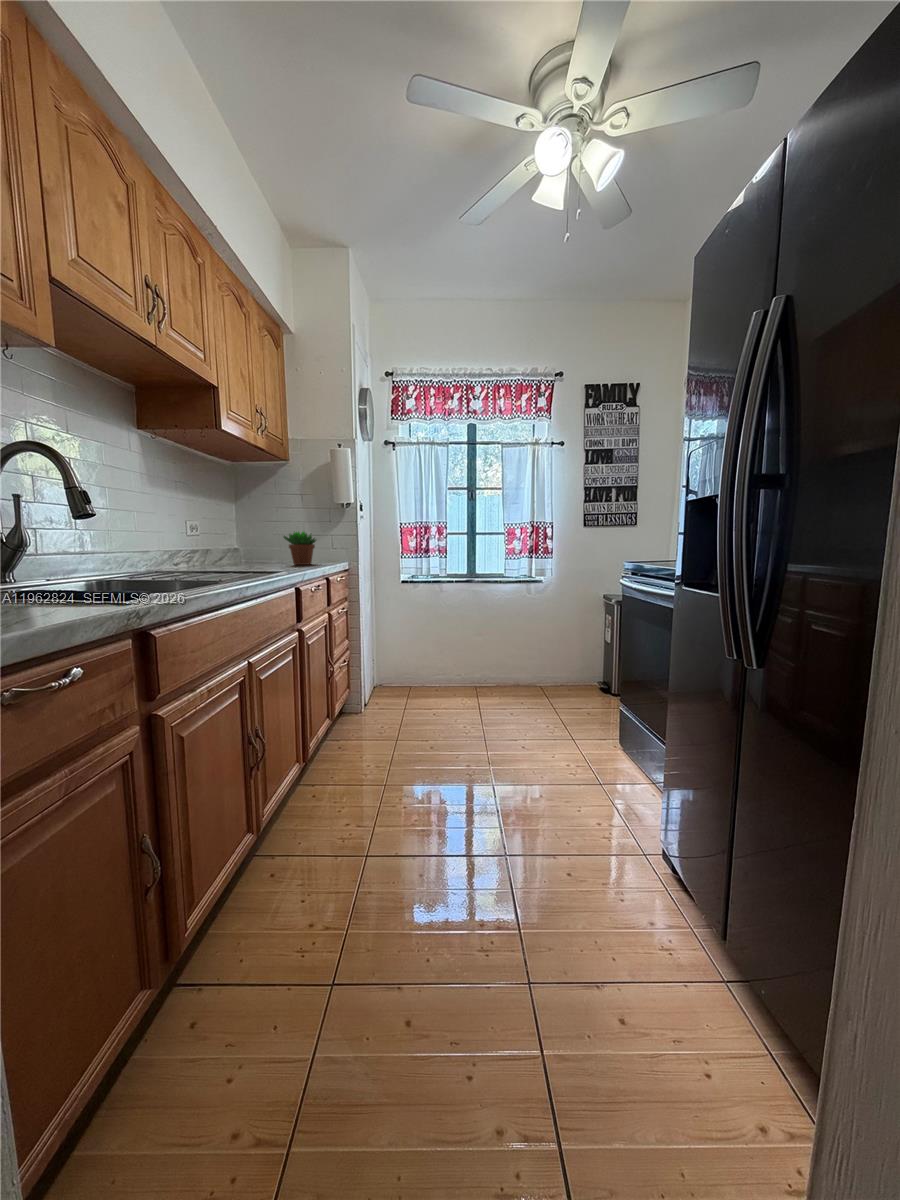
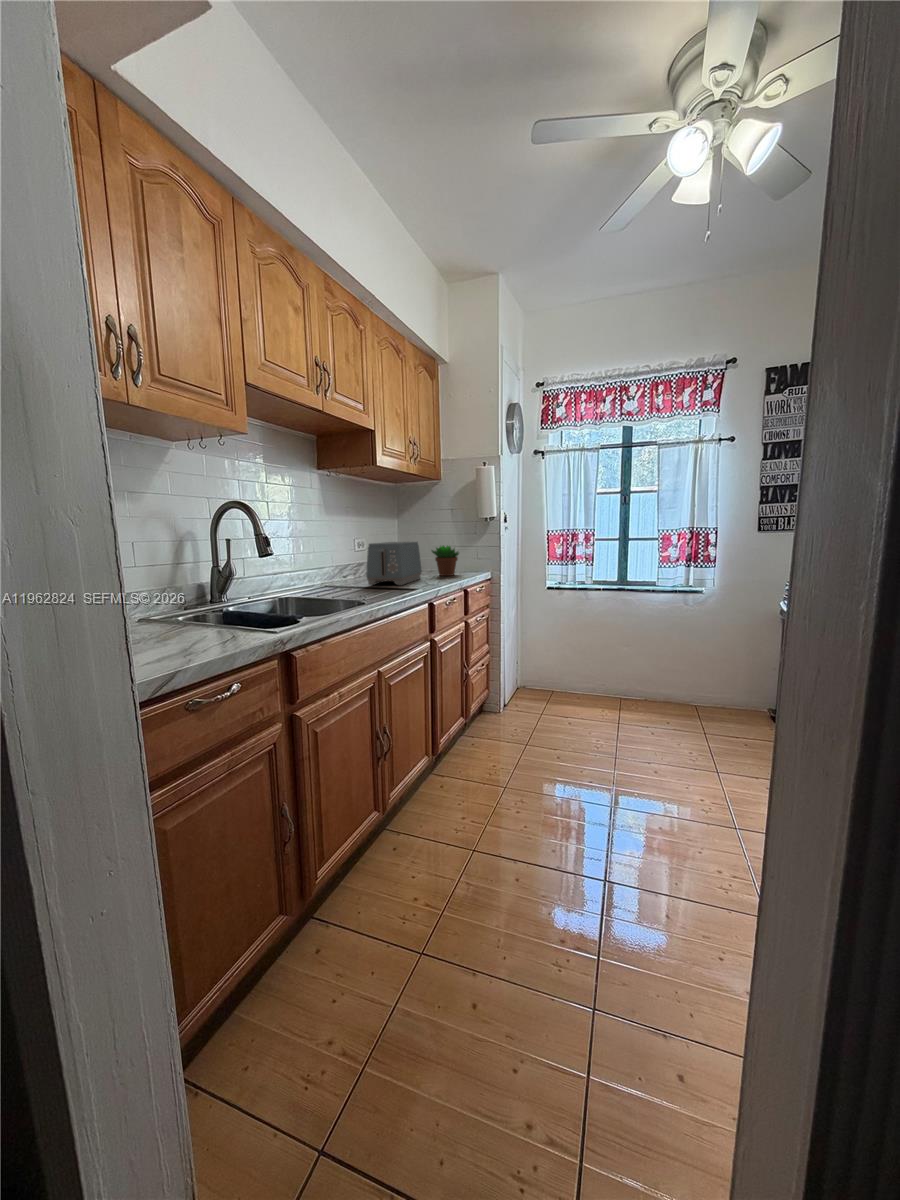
toaster: none [209,523,275,572] -> present [366,542,422,585]

